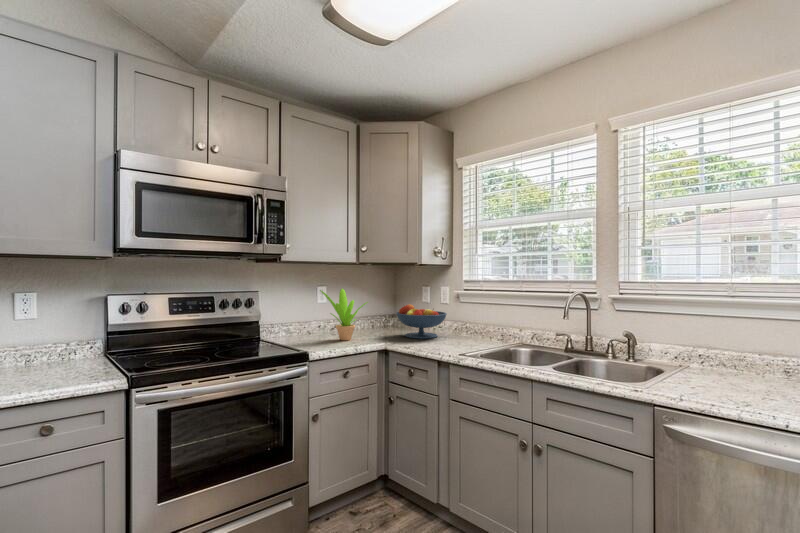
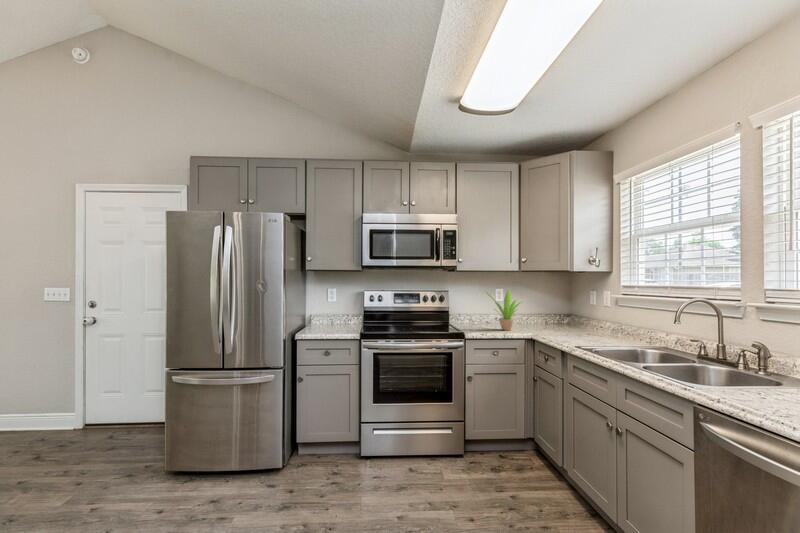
fruit bowl: present [396,304,447,339] -> none [550,305,598,335]

